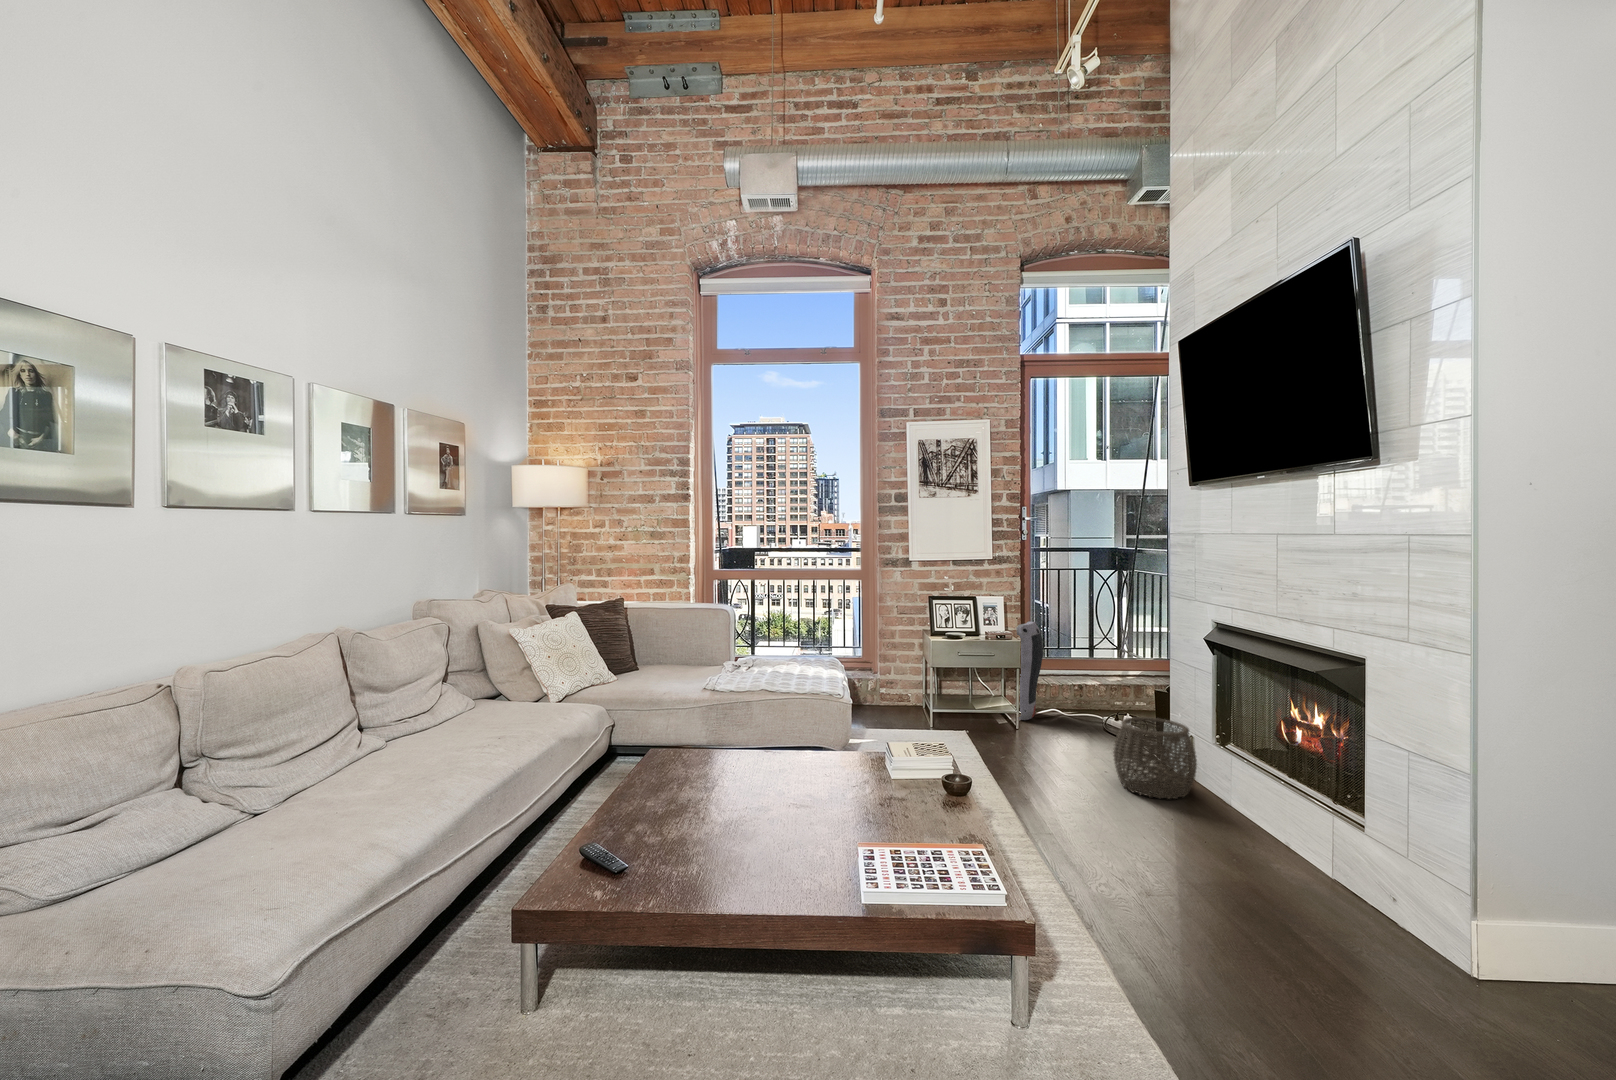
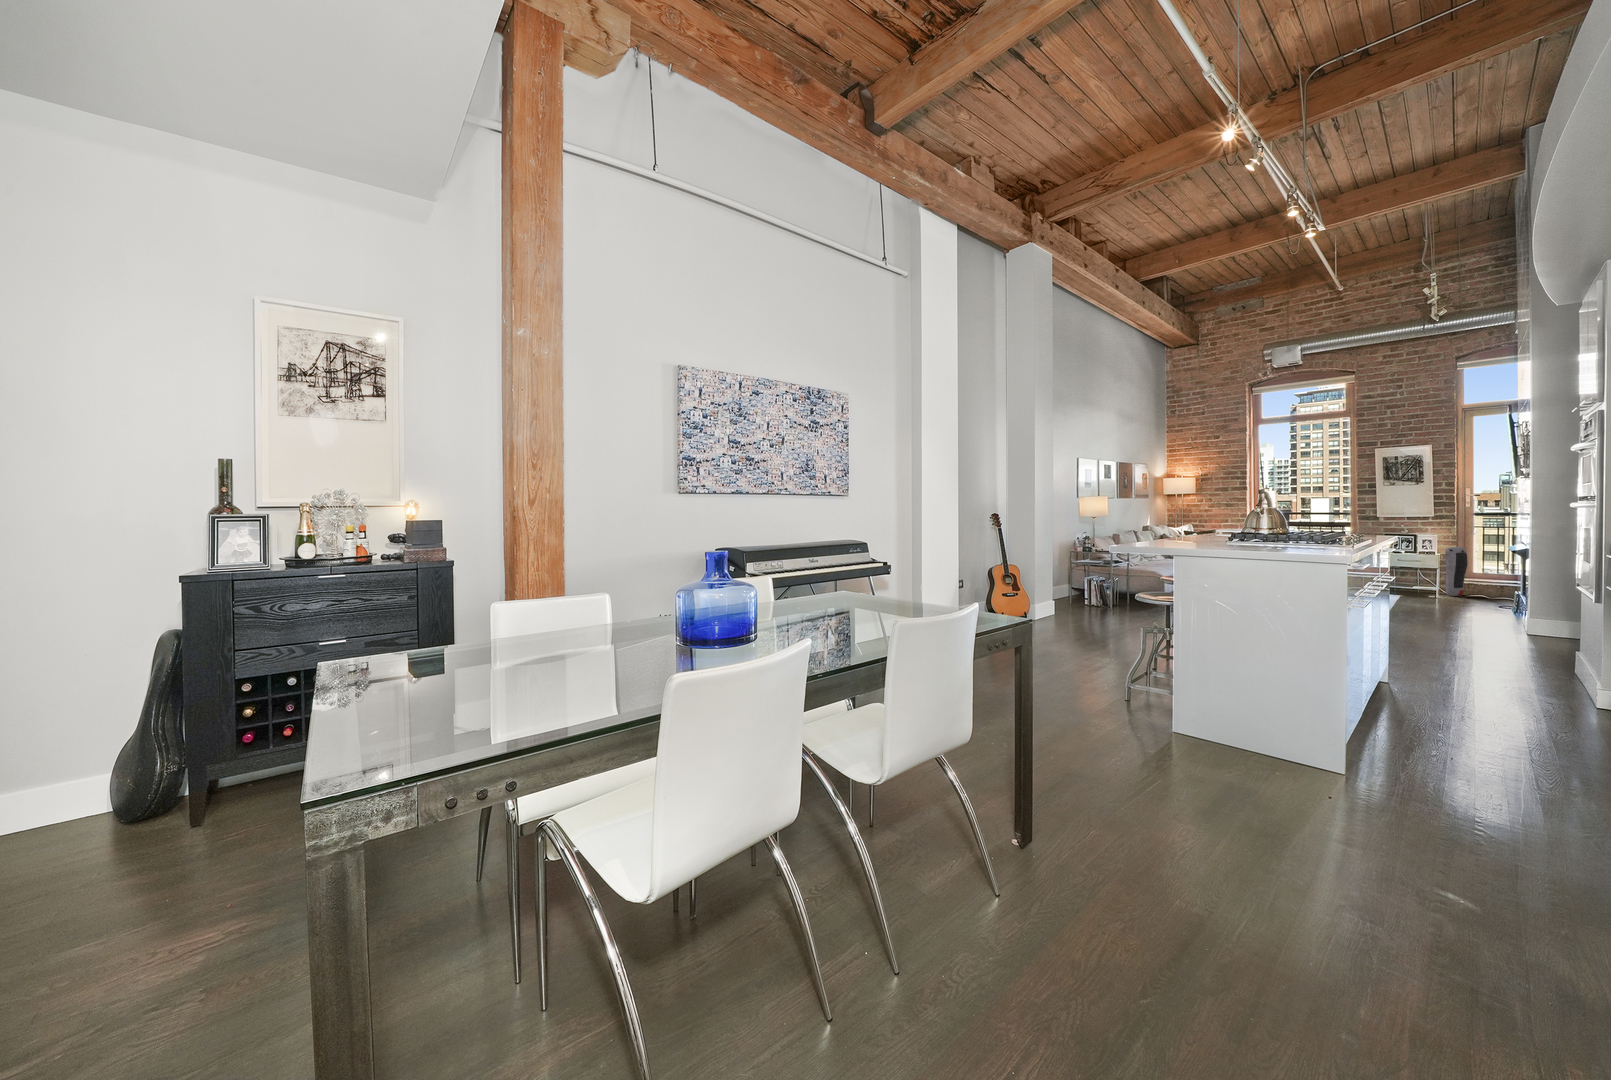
woven basket: present [1113,717,1197,799] -> none [1468,581,1516,611]

